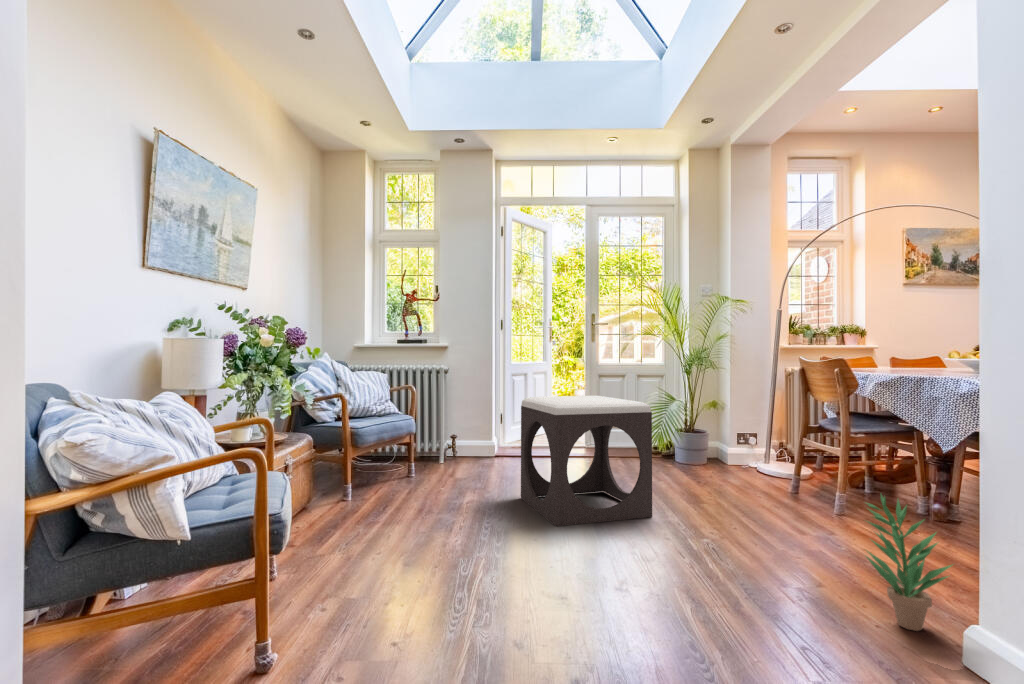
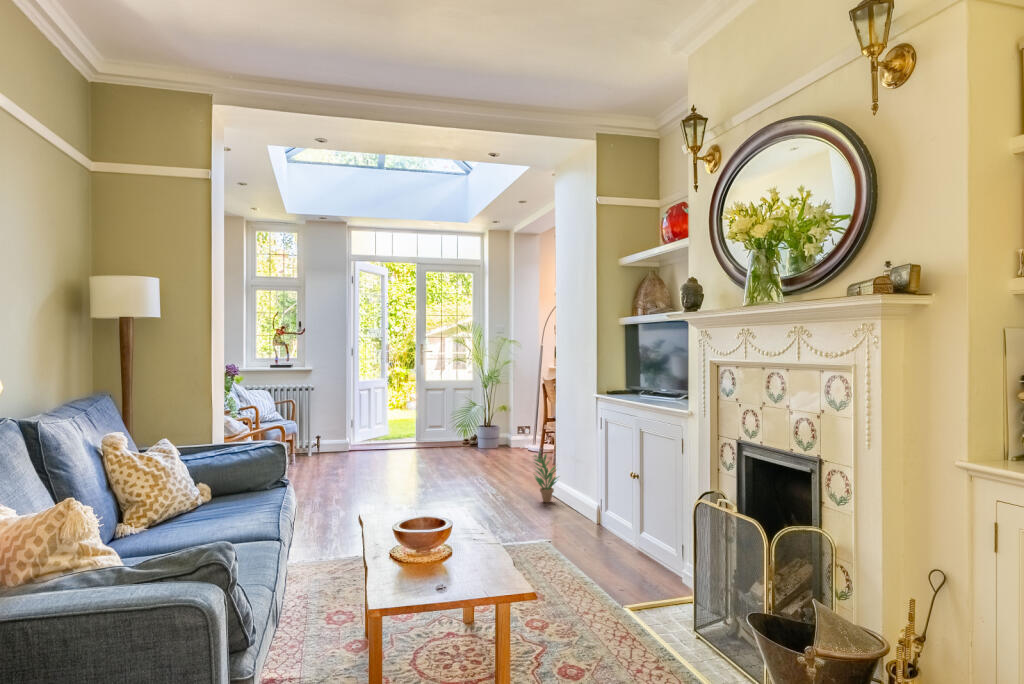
footstool: present [521,396,652,526] -> none [377,408,455,484]

